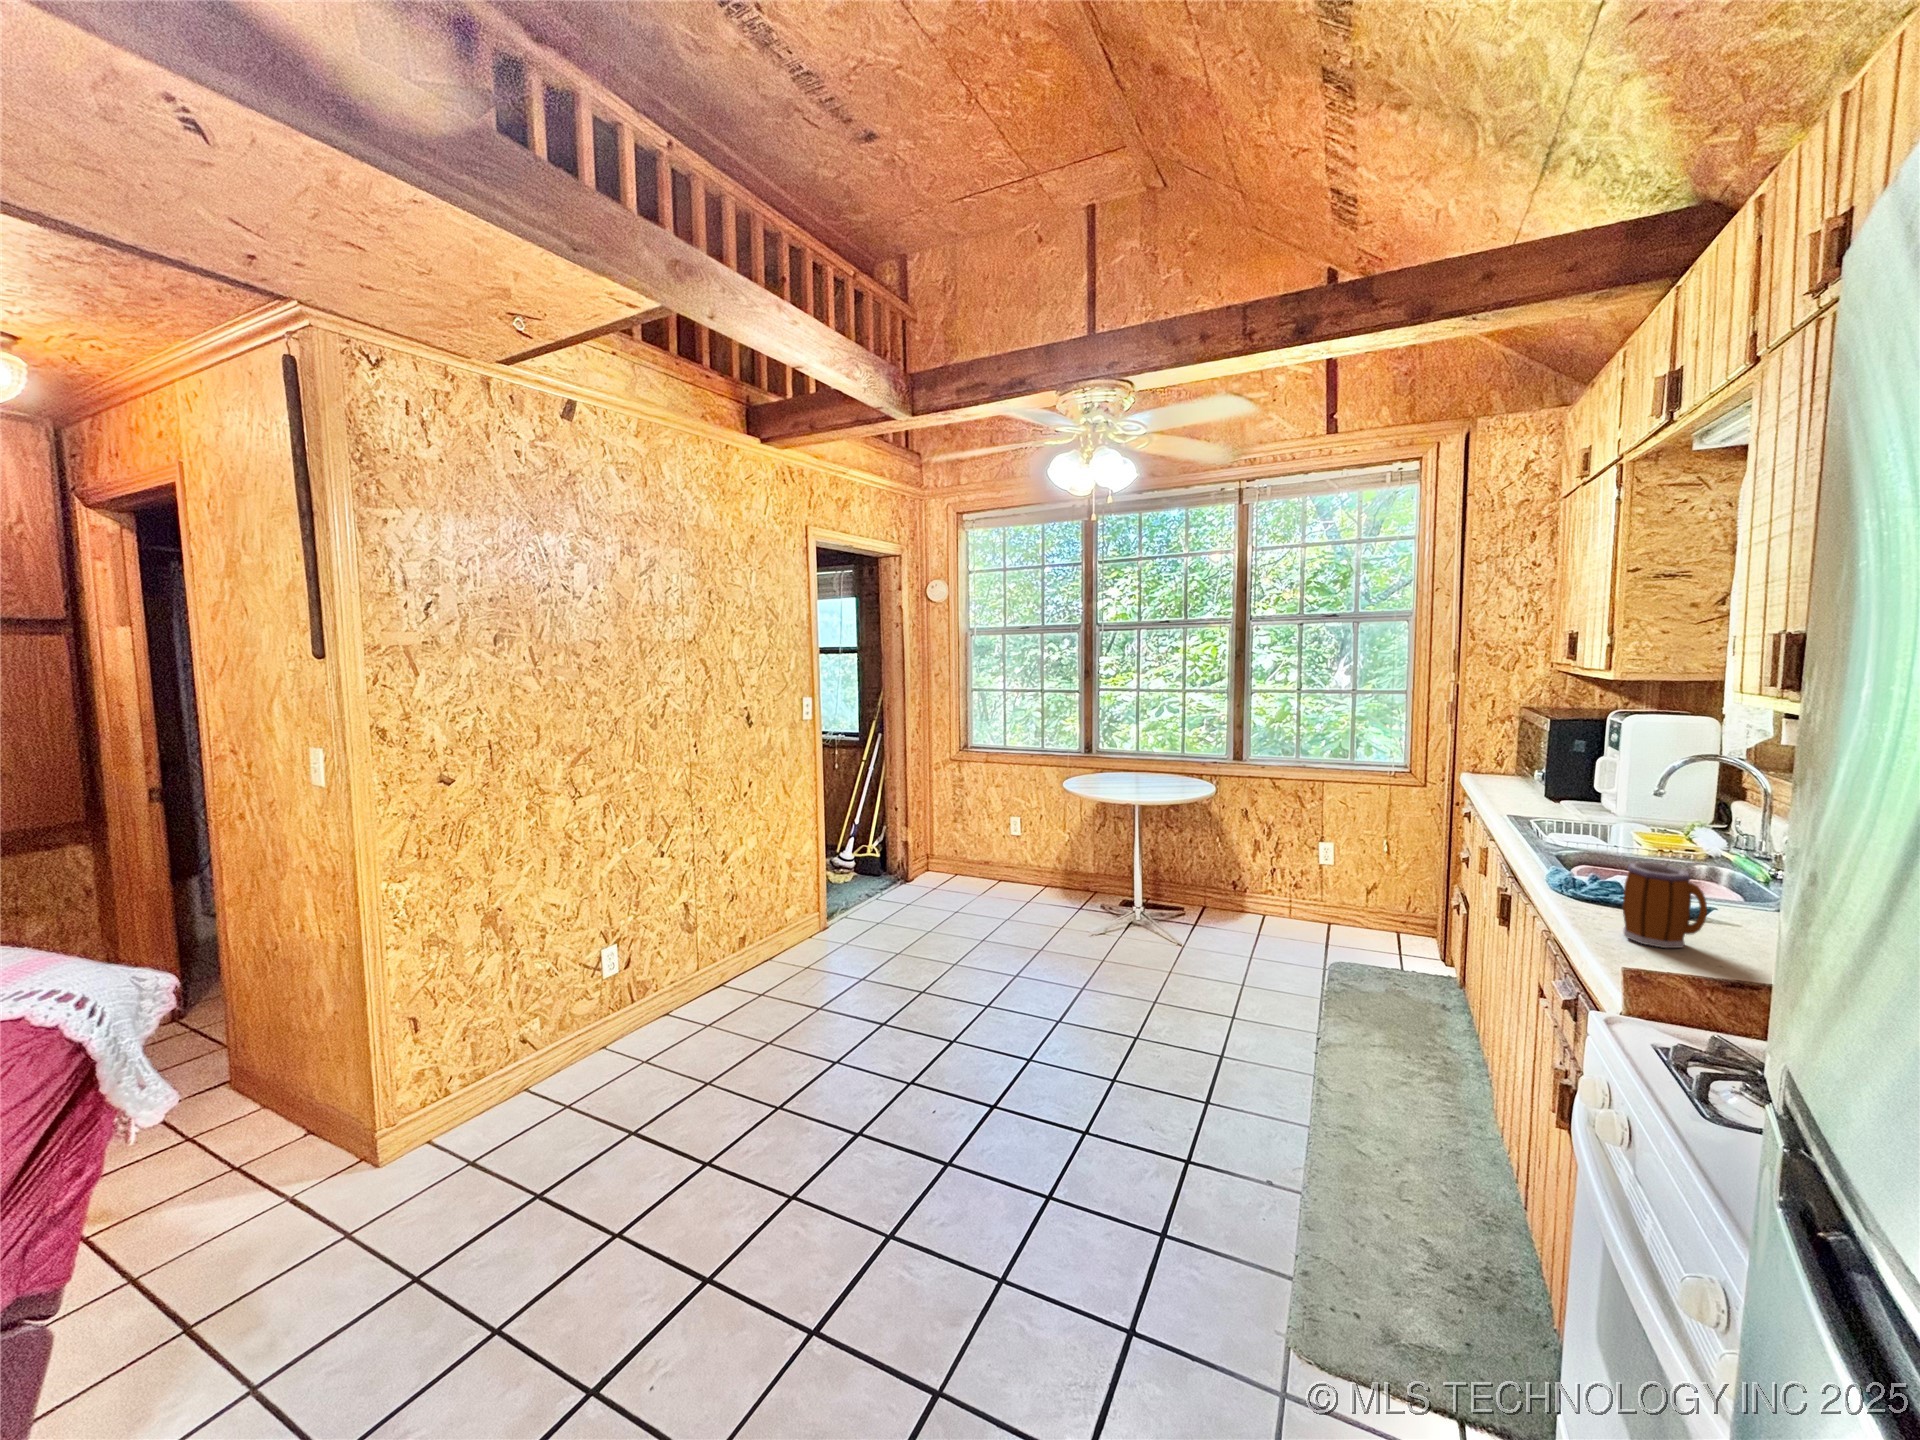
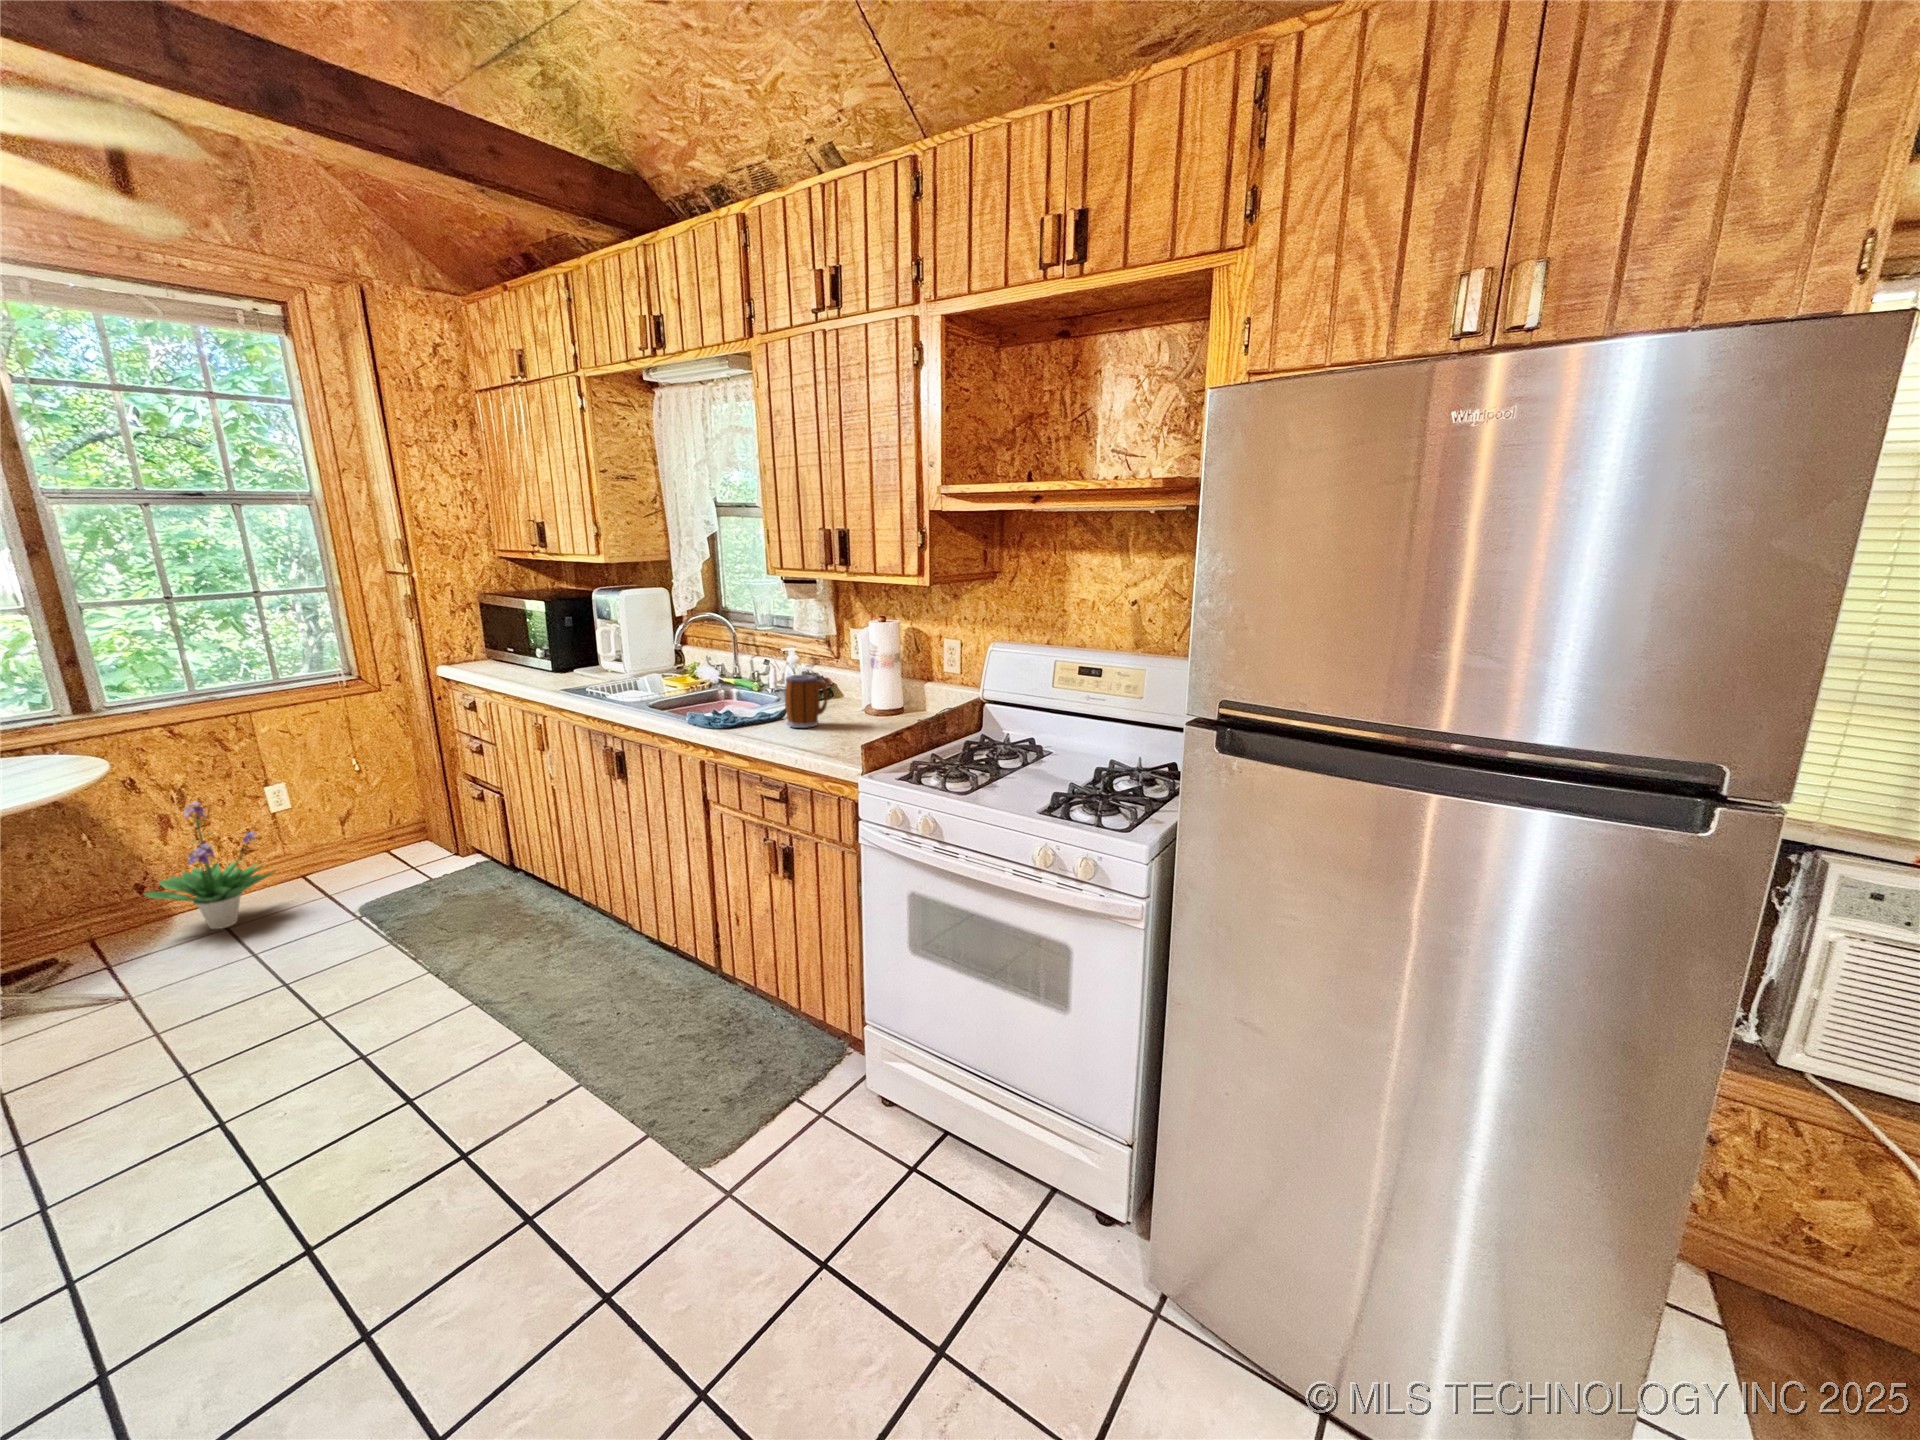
potted plant: none [1228,840,1299,934] -> present [145,802,274,929]

